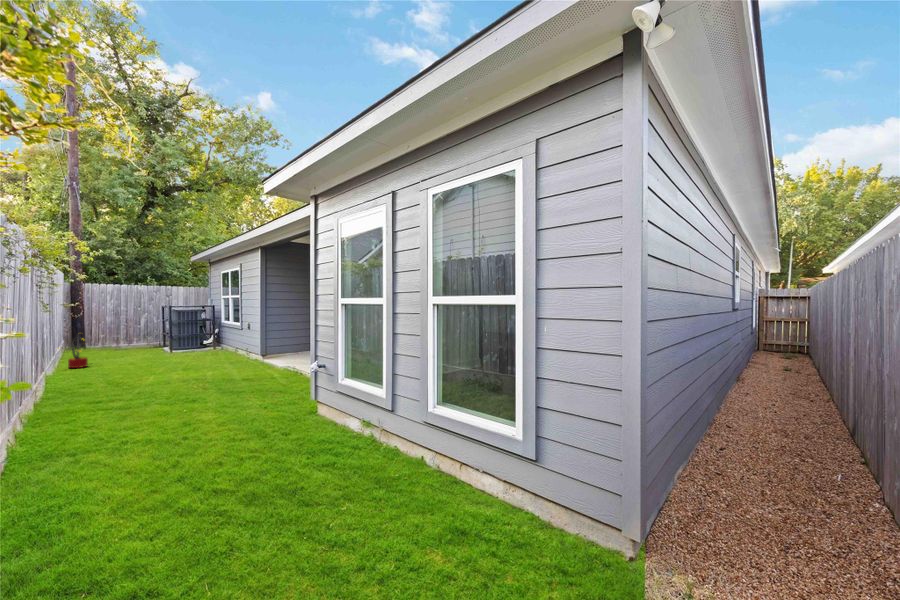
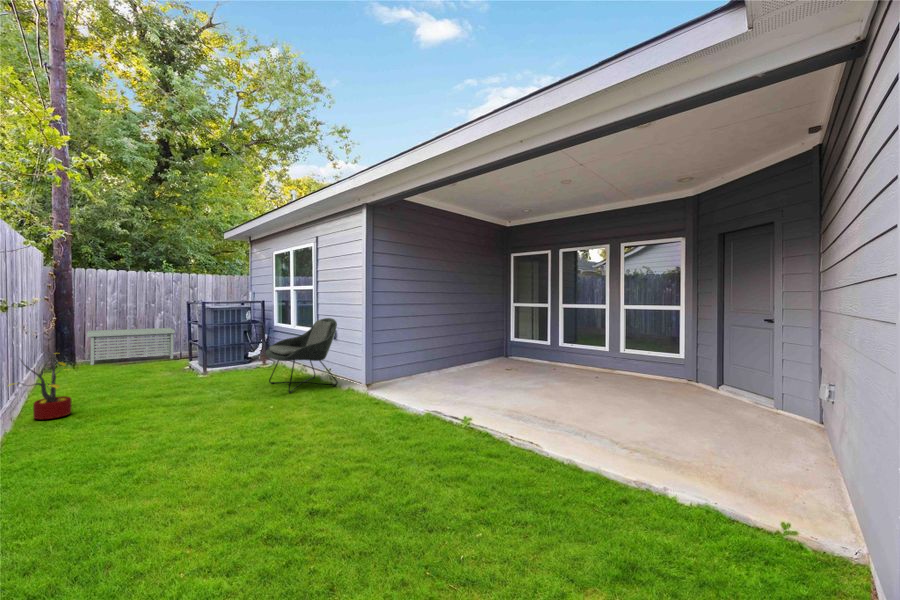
lounge chair: none [204,316,249,360] -> present [265,318,338,393]
storage bench: none [94,325,153,349] -> present [87,328,175,365]

